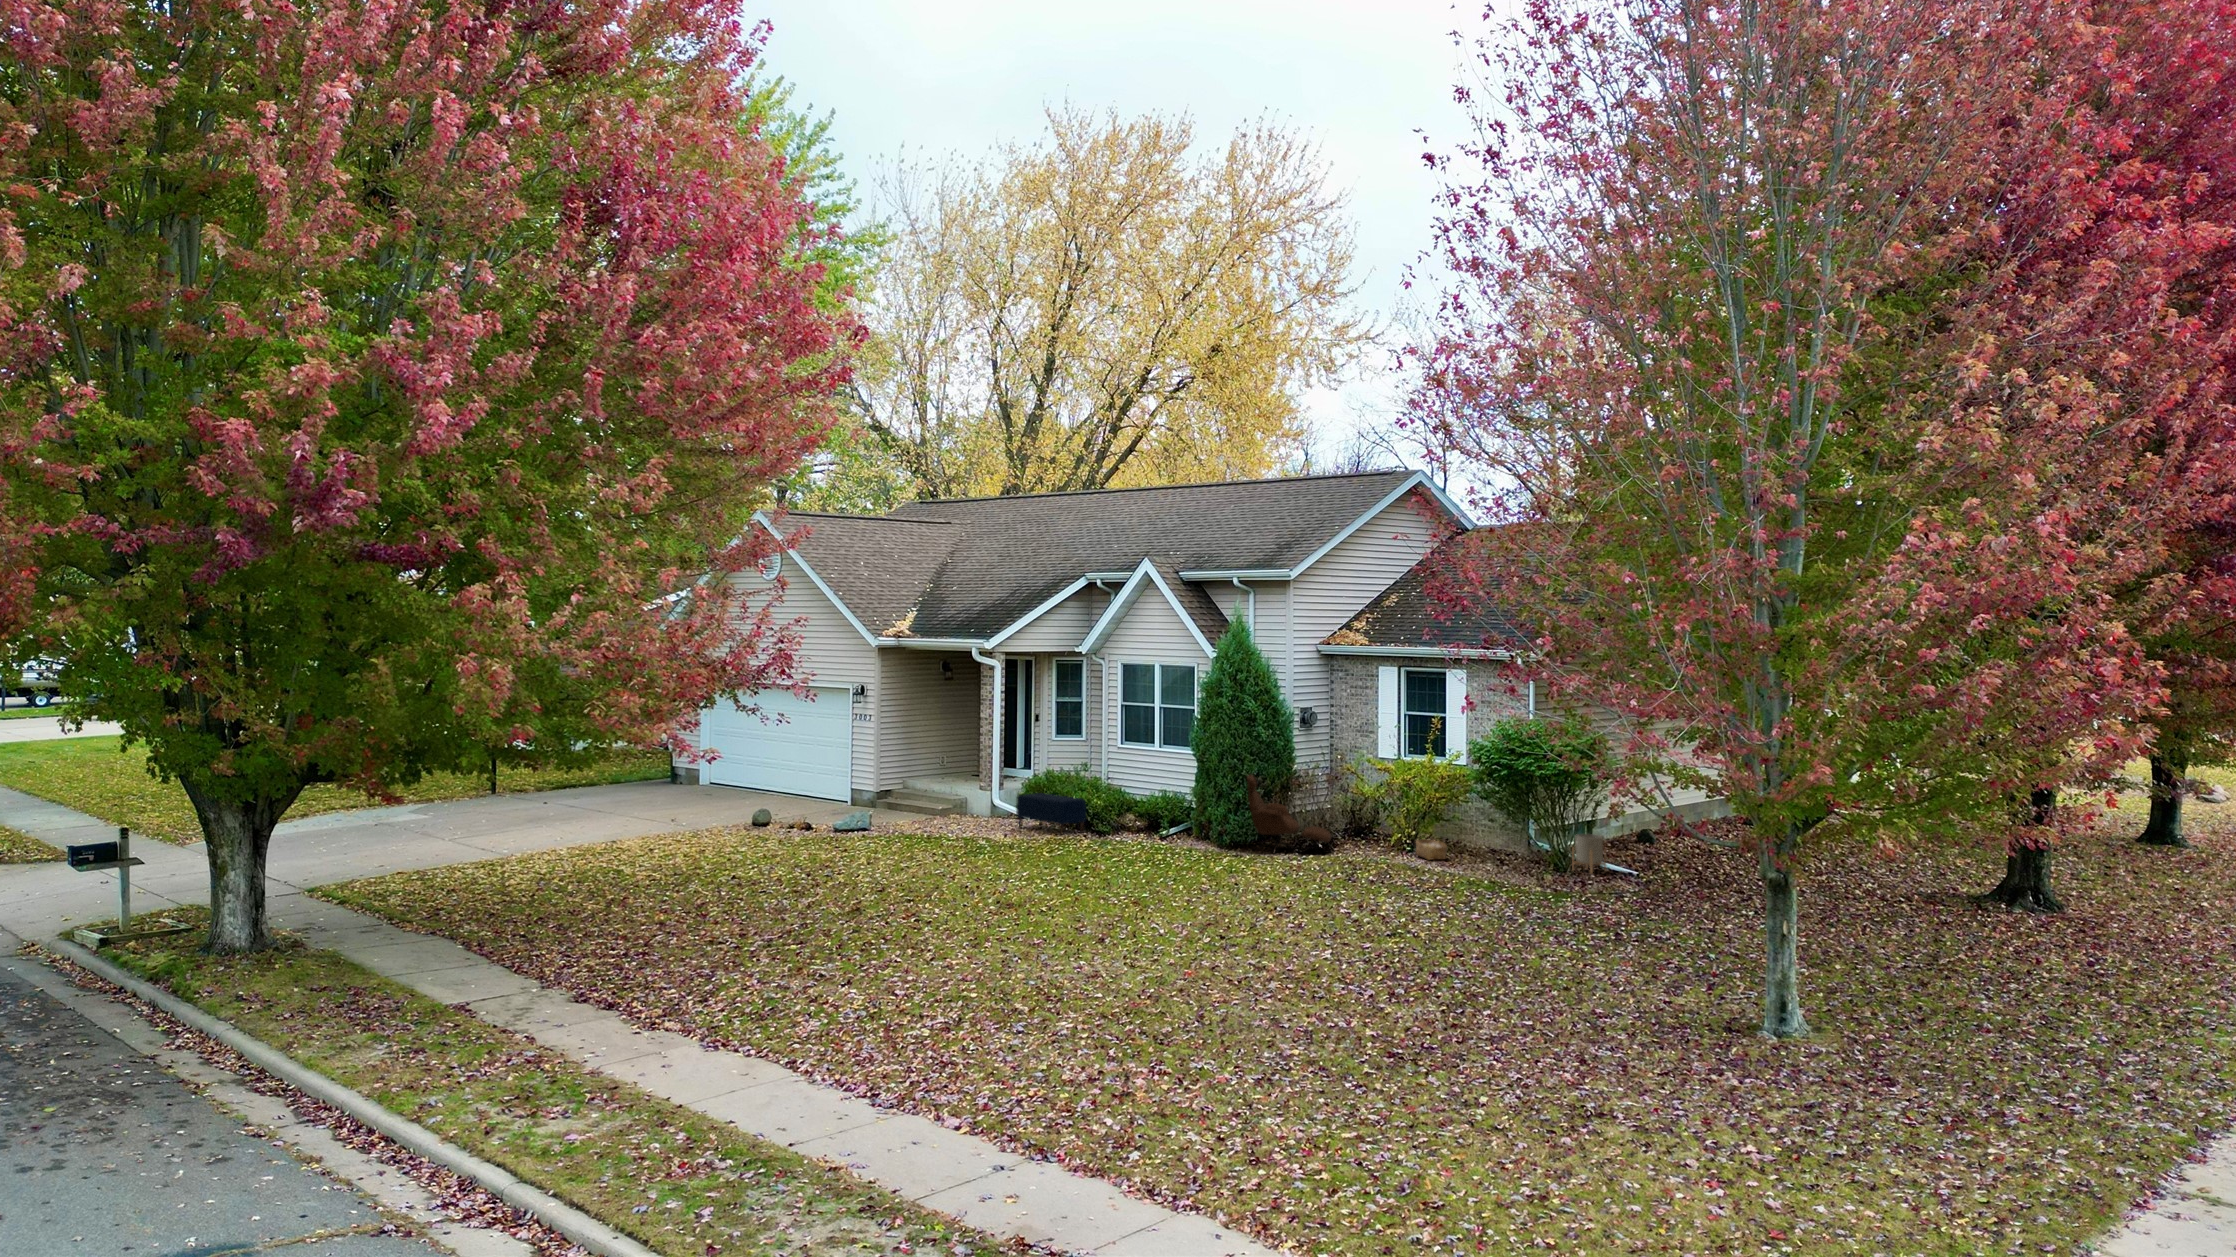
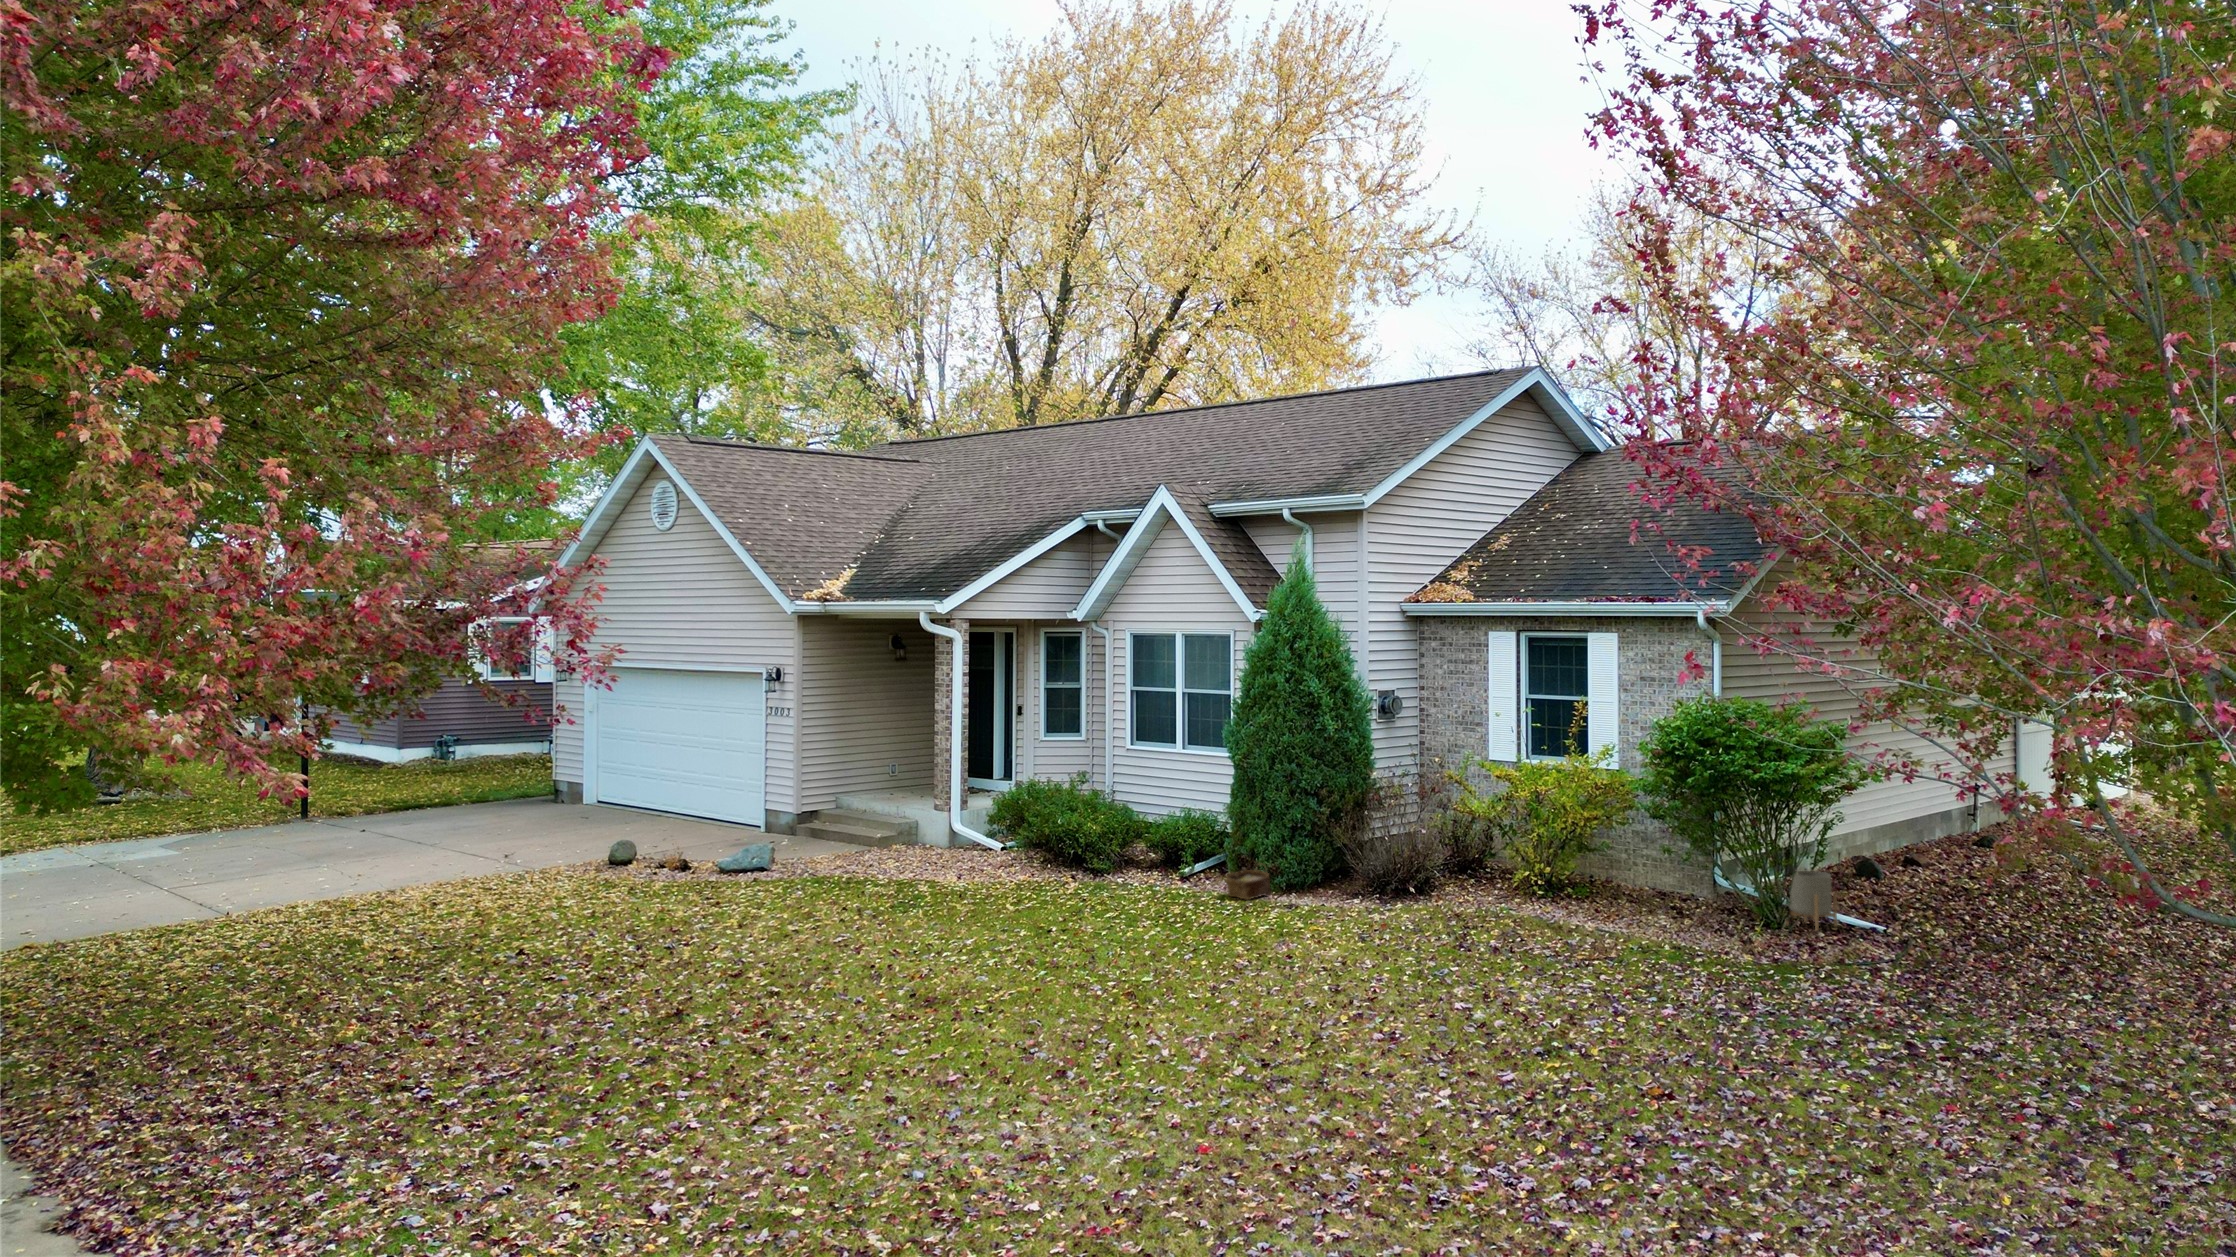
lounge chair: present [1247,775,1331,853] -> none [1303,785,1427,902]
bench: present [1016,793,1086,834] -> none [980,813,1077,874]
woven basket: present [1416,836,1447,860] -> present [1226,867,1270,900]

